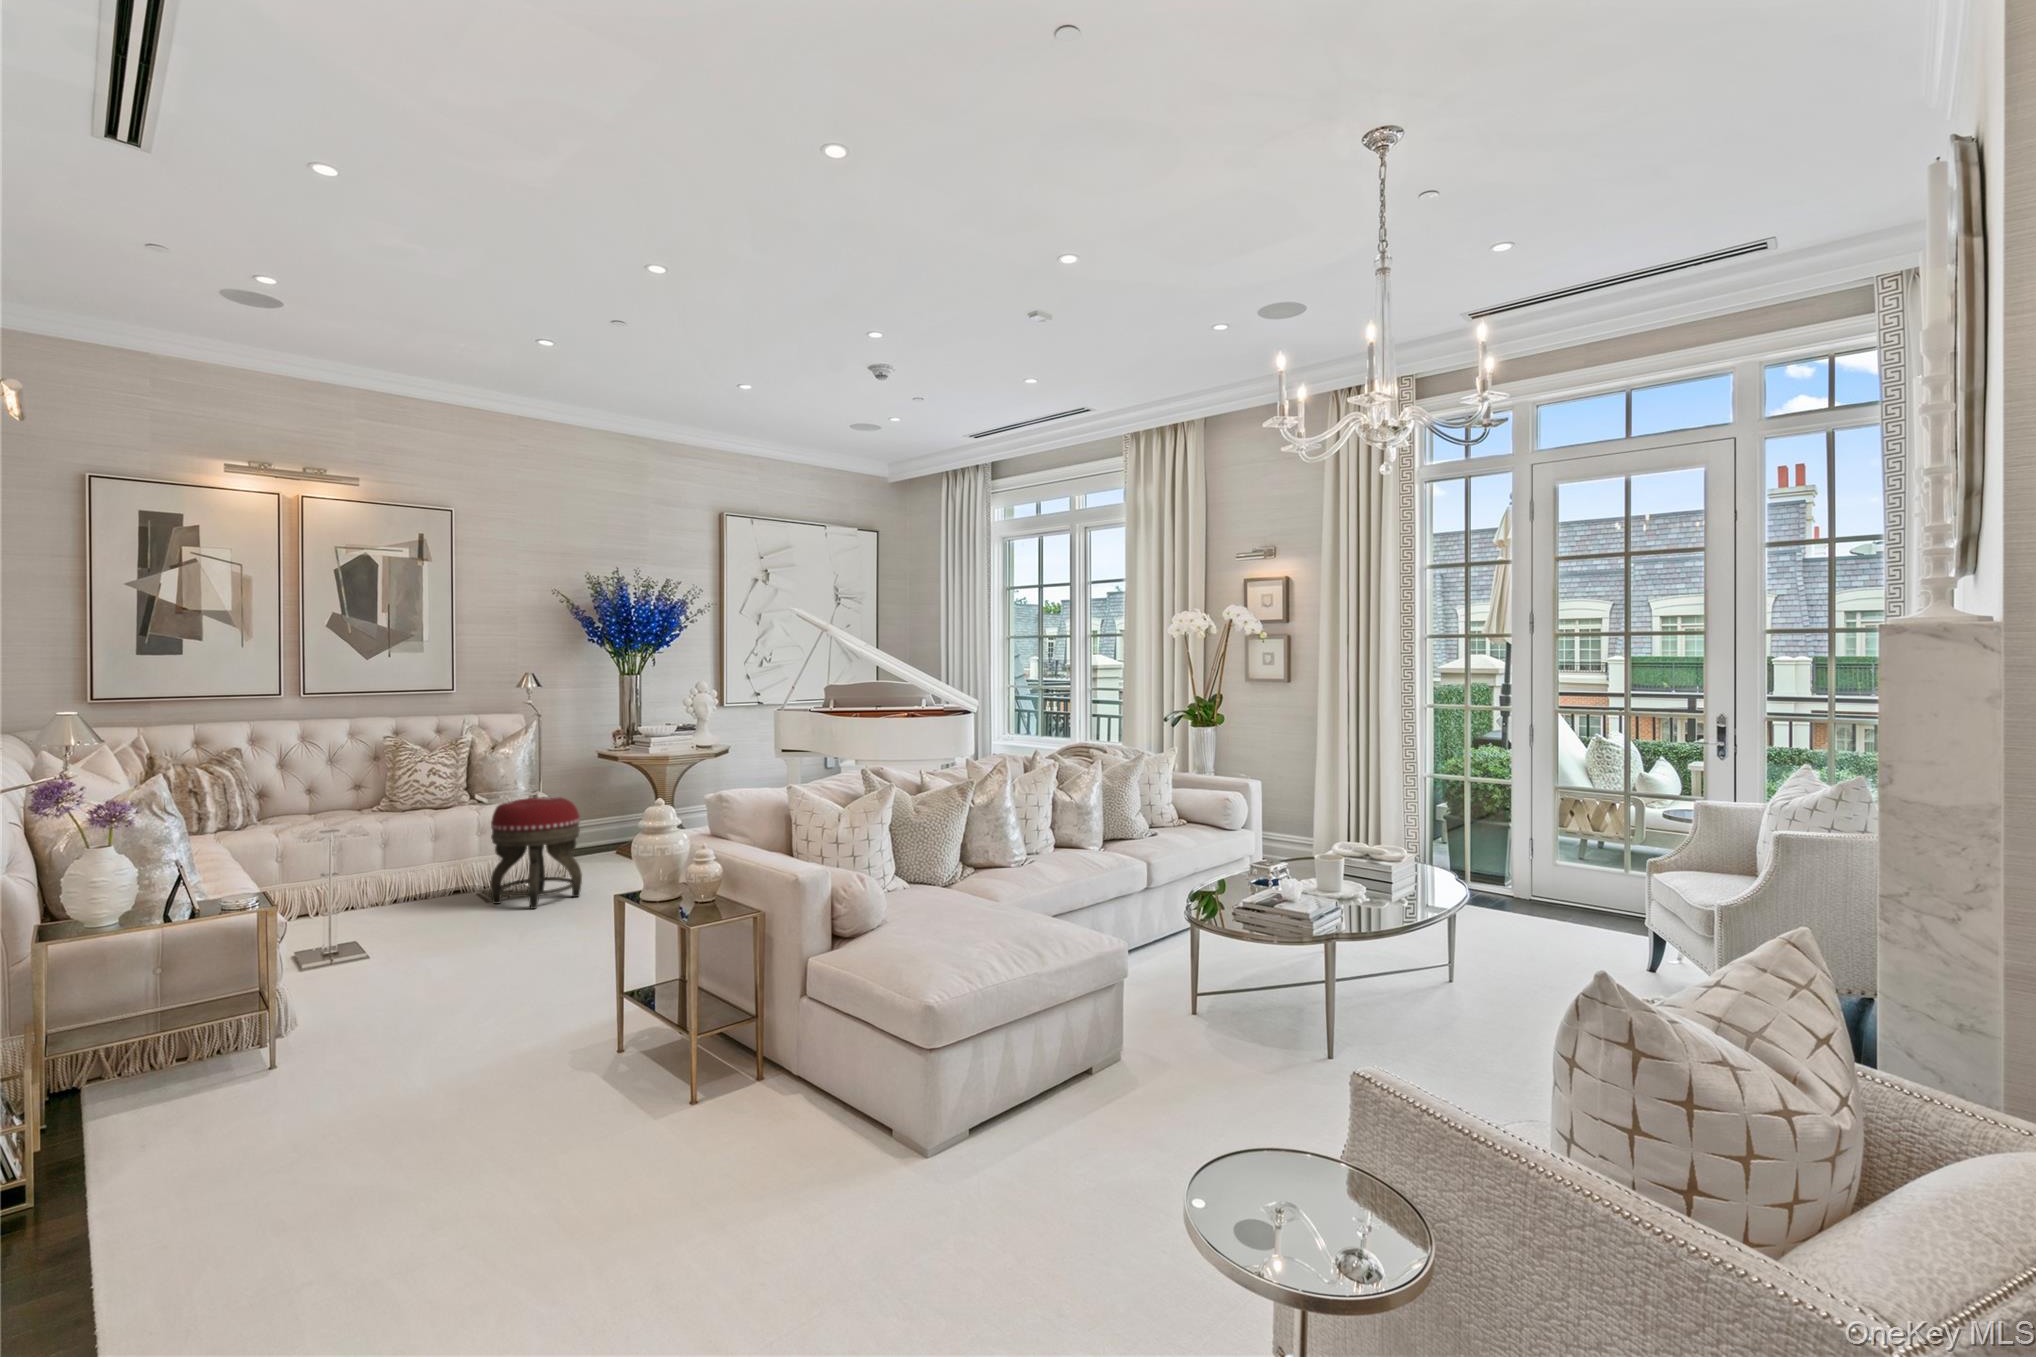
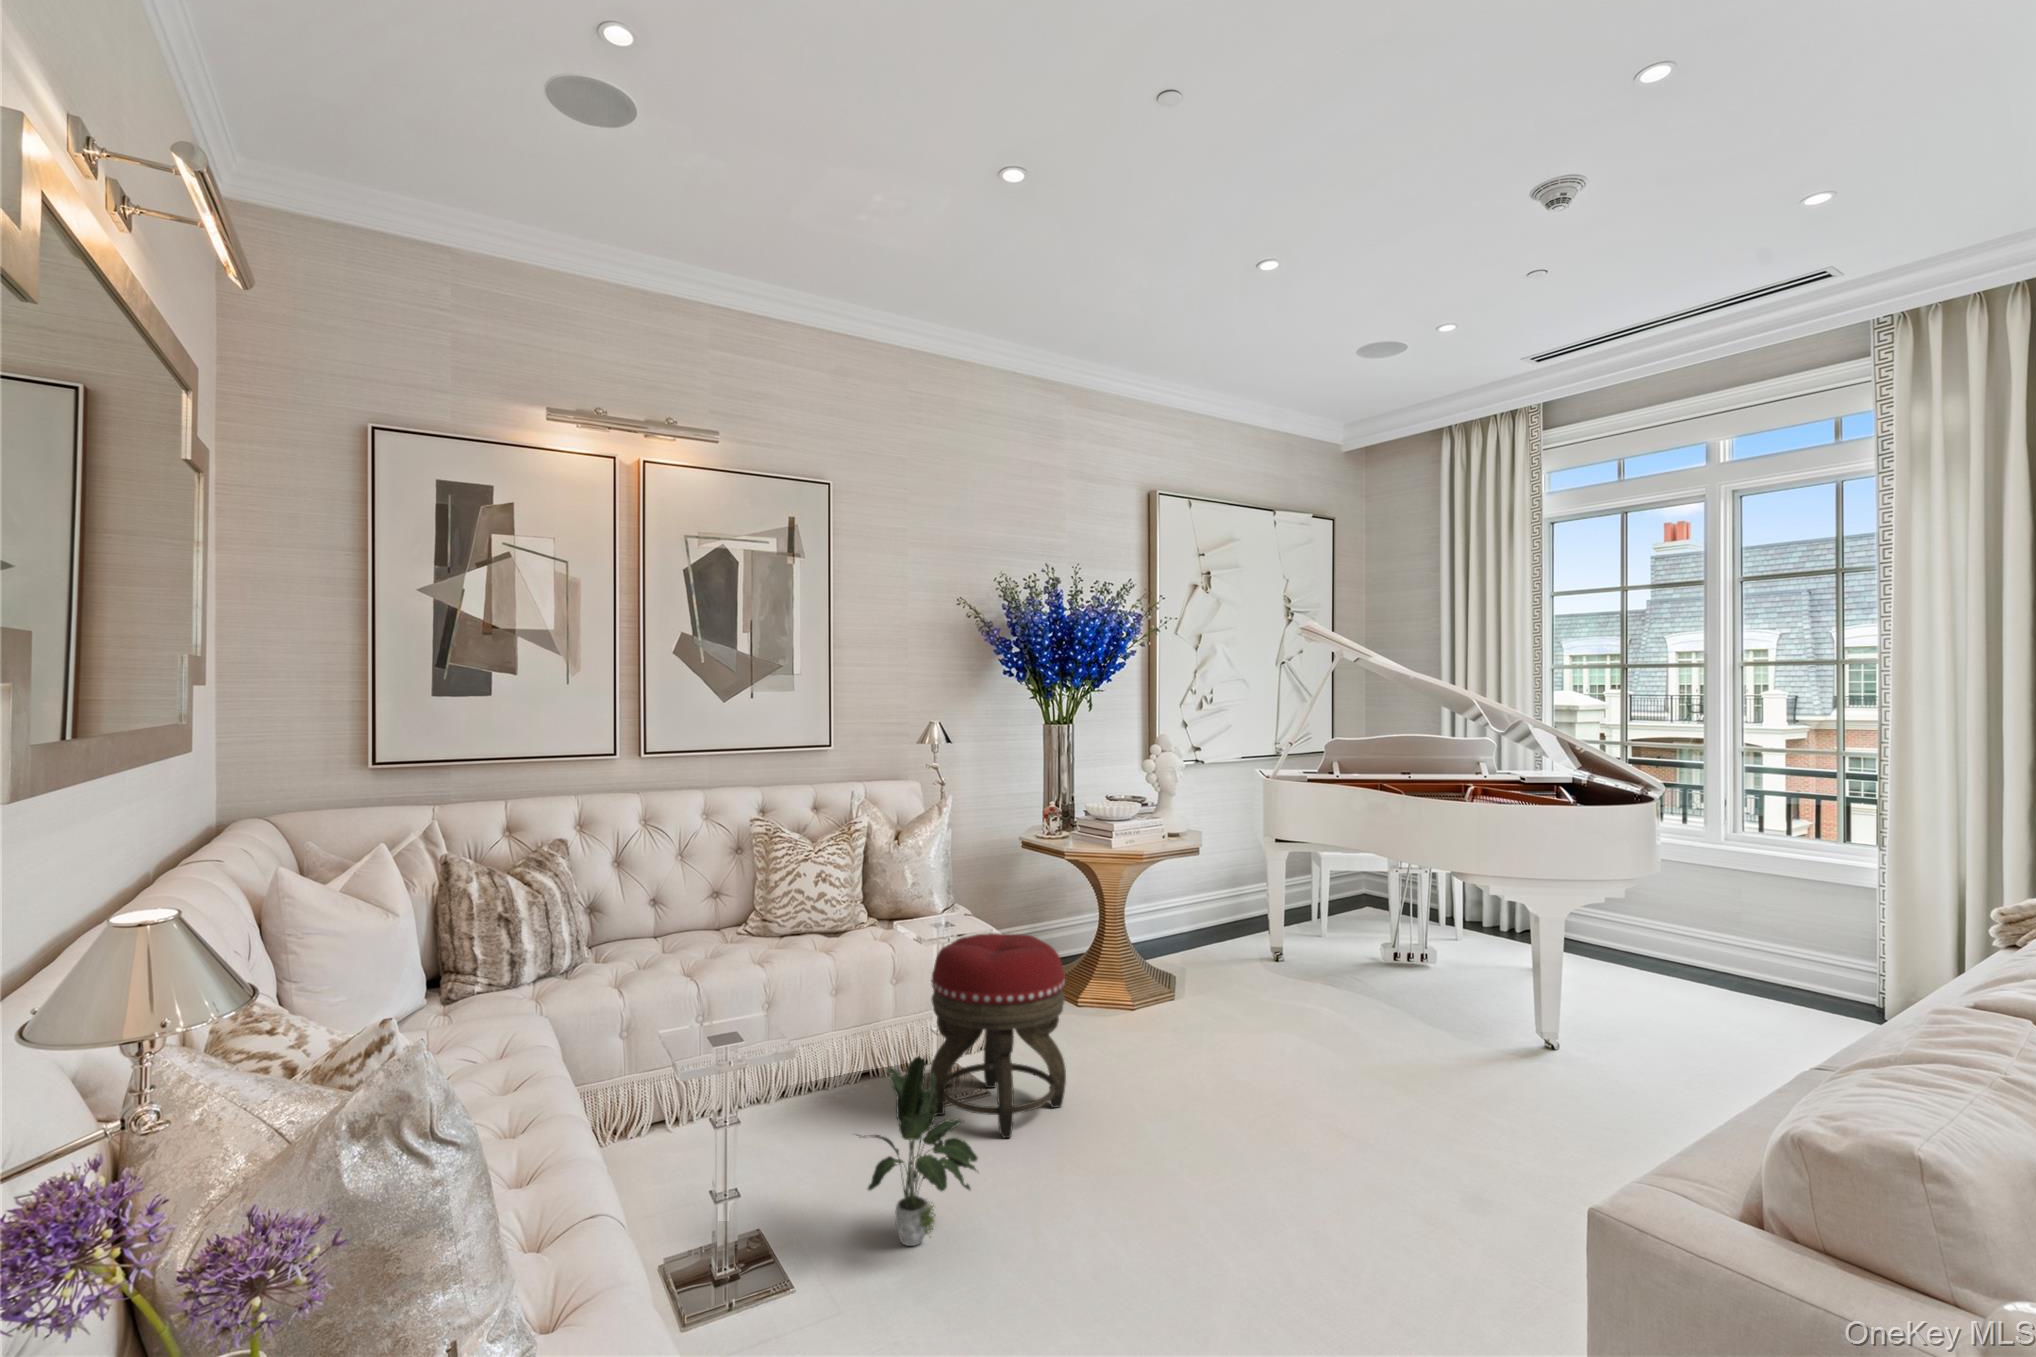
potted plant: none [405,845,489,944] -> present [860,1057,978,1246]

